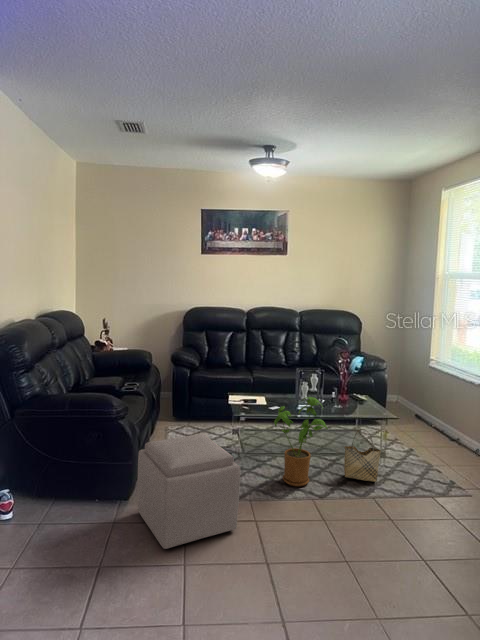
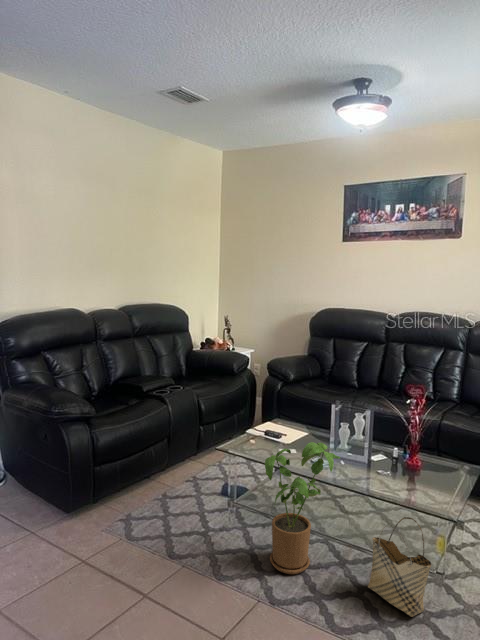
ottoman: present [137,434,240,549] -> none [23,452,156,593]

